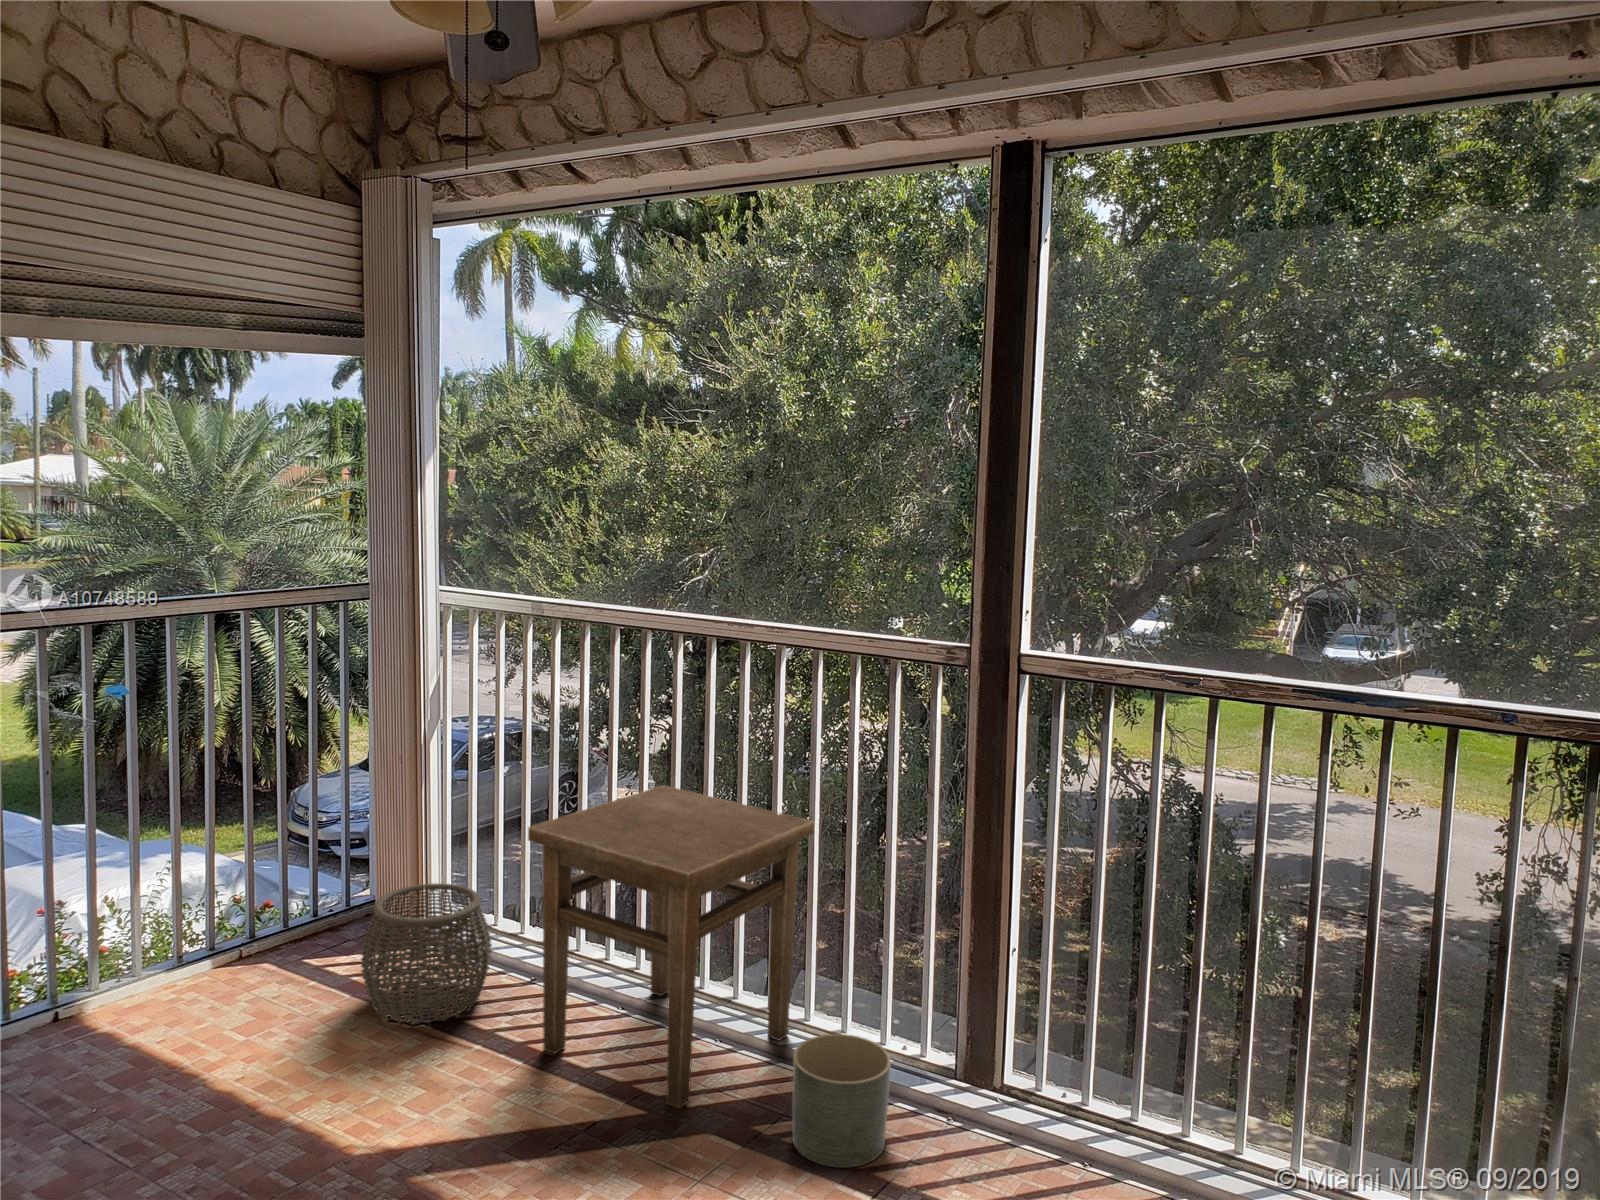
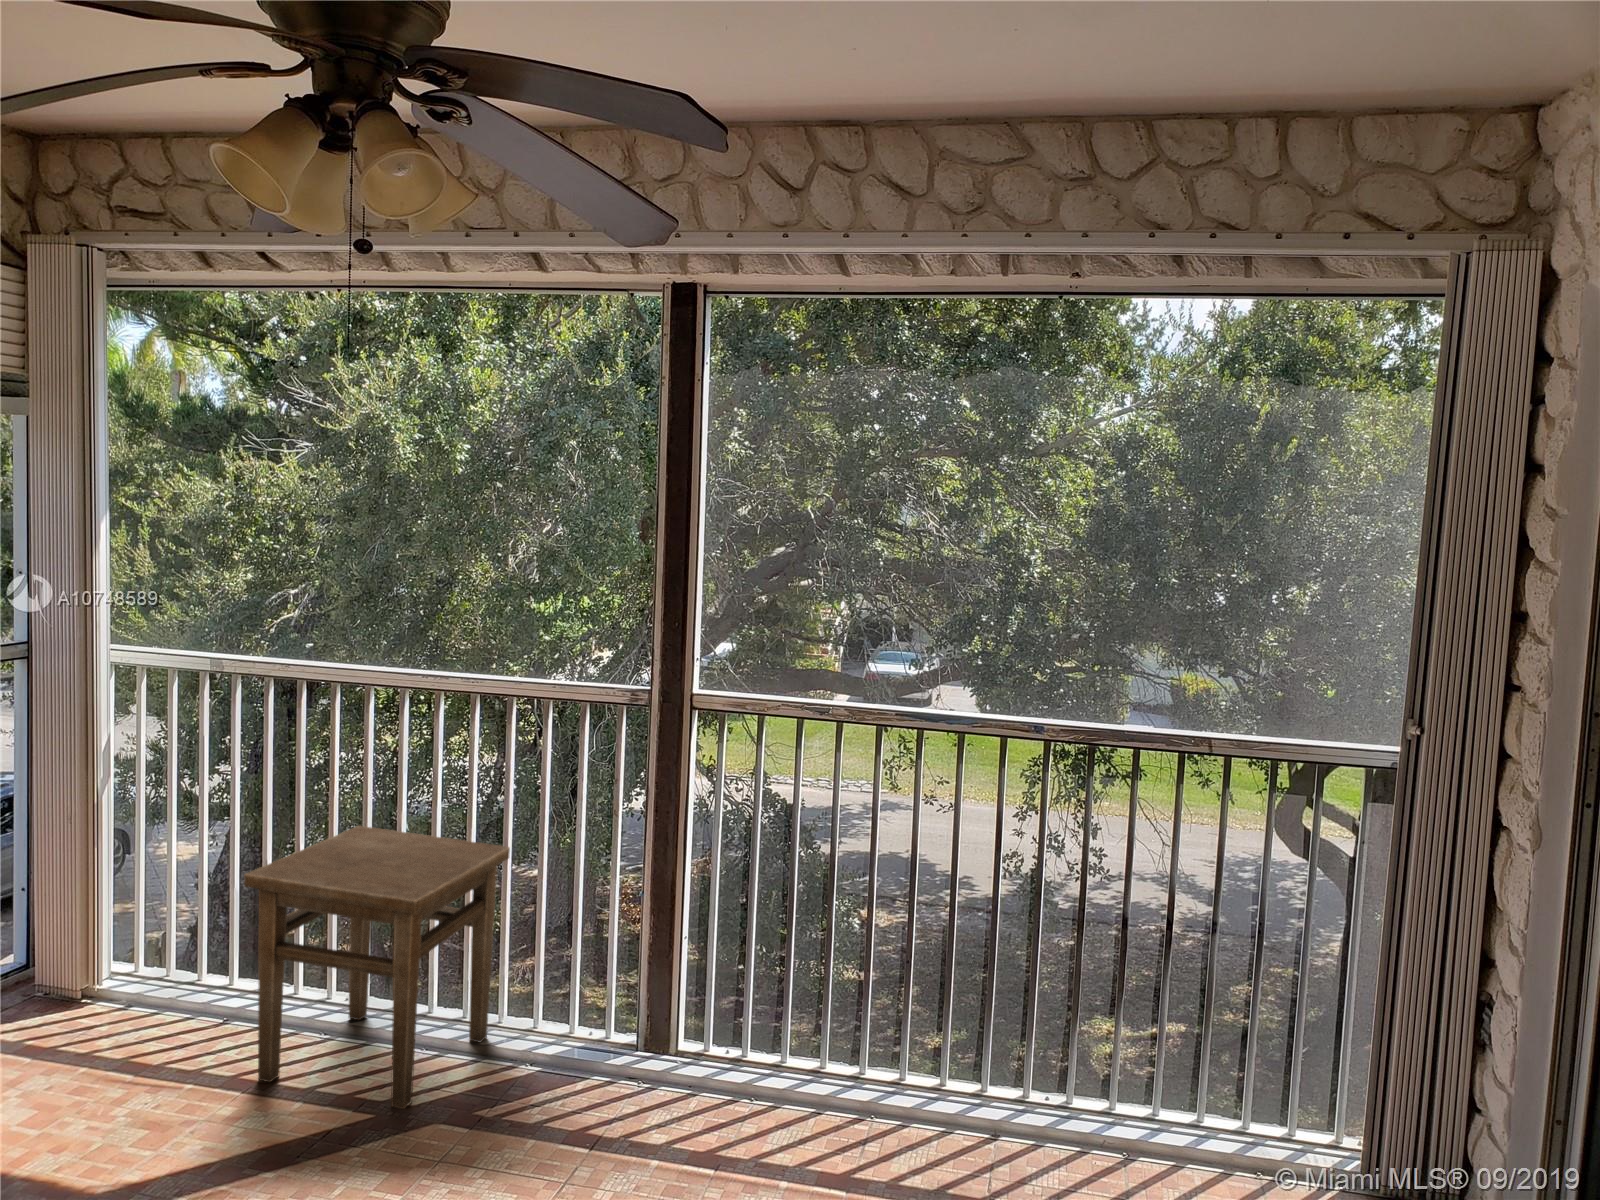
woven basket: present [361,883,492,1025] -> none [49,938,189,1078]
planter: present [792,1034,891,1168] -> none [510,1023,594,1132]

